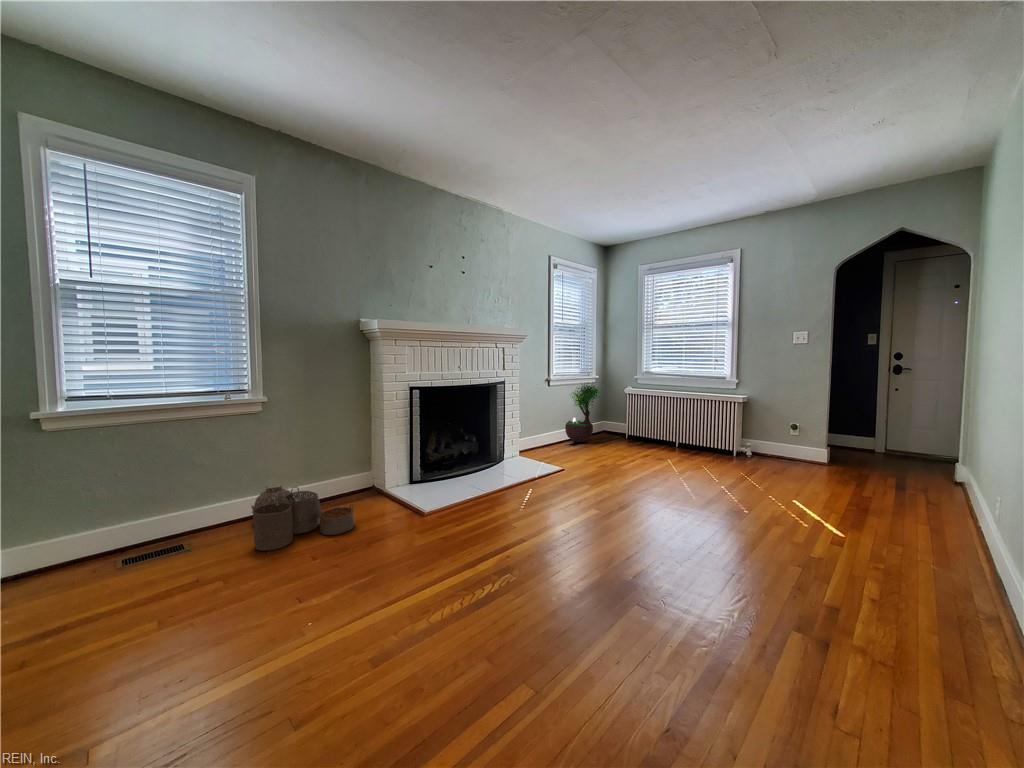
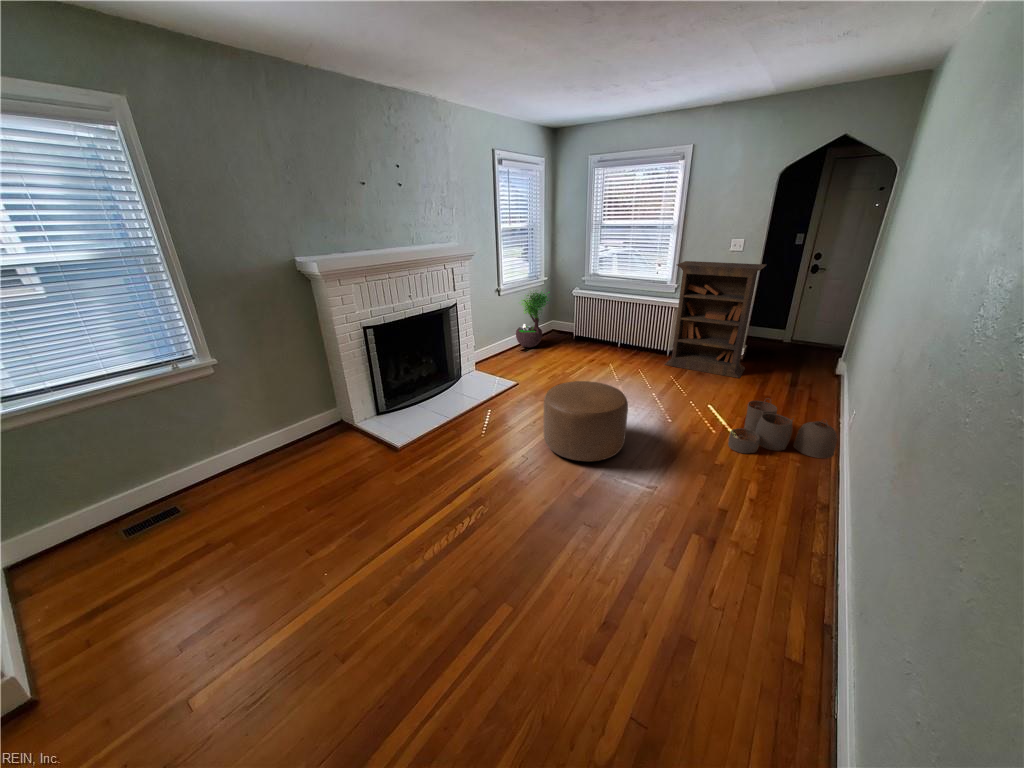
bookcase: none [732,353,840,478] -> present [665,261,766,378]
ottoman: none [590,452,690,540] -> present [543,381,628,461]
woven basket: present [251,486,354,551] -> present [728,400,837,458]

